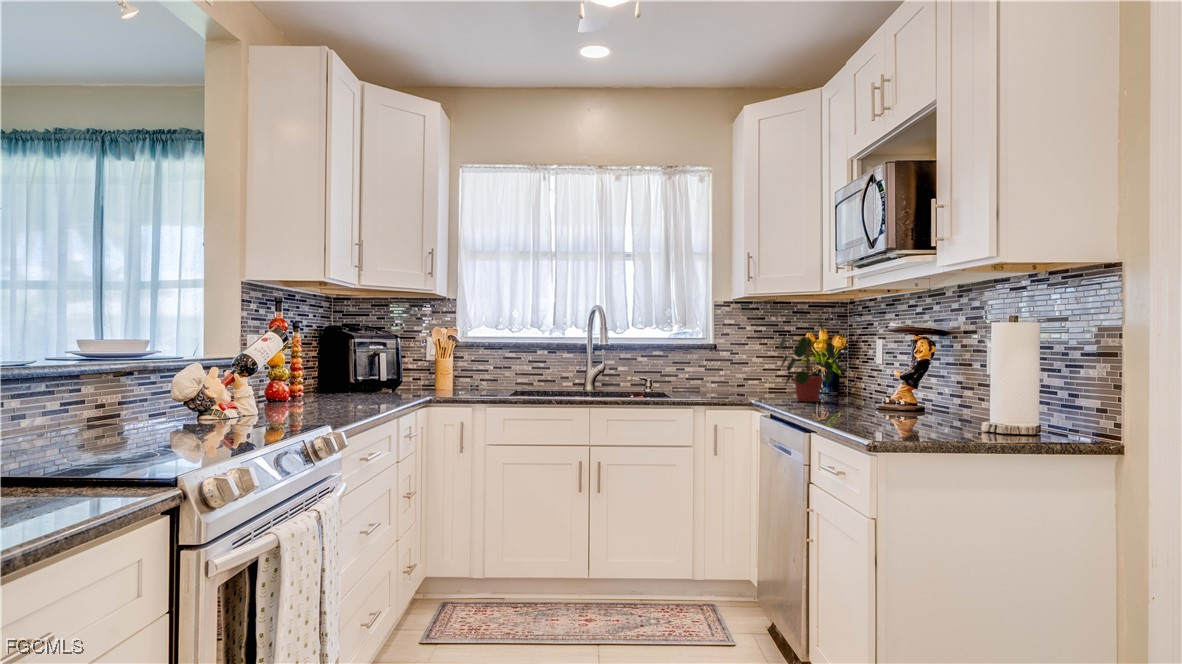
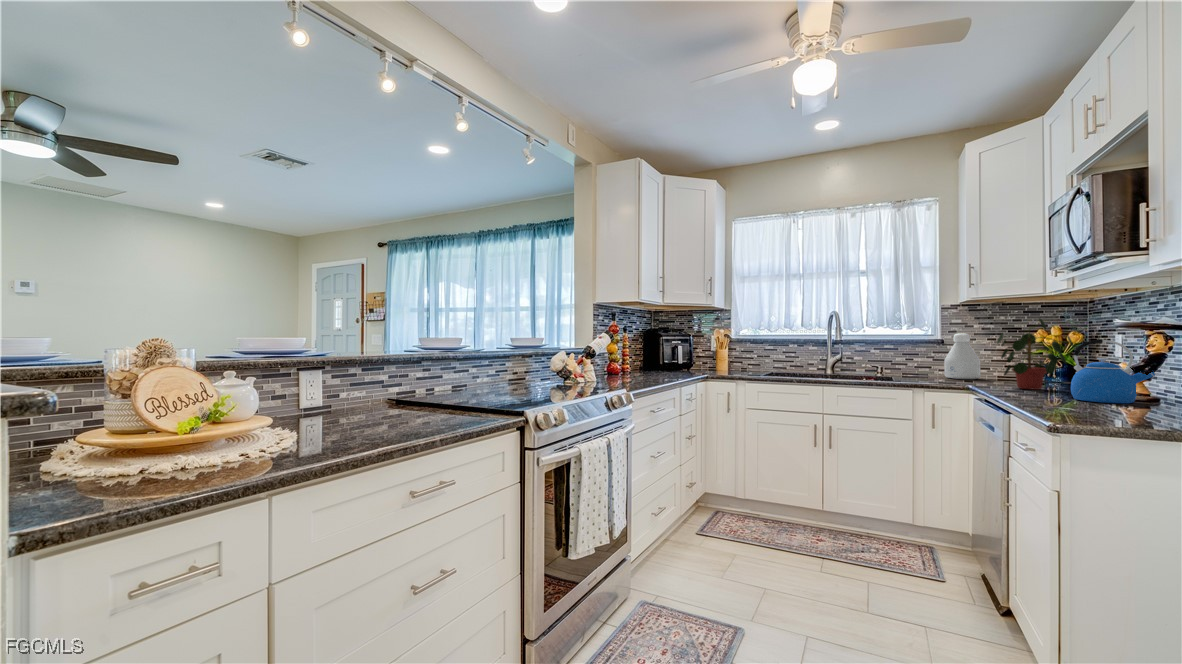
bottle: none [719,336,755,392] -> present [944,333,981,379]
kettle: none [851,344,917,413] -> present [1071,339,1155,403]

